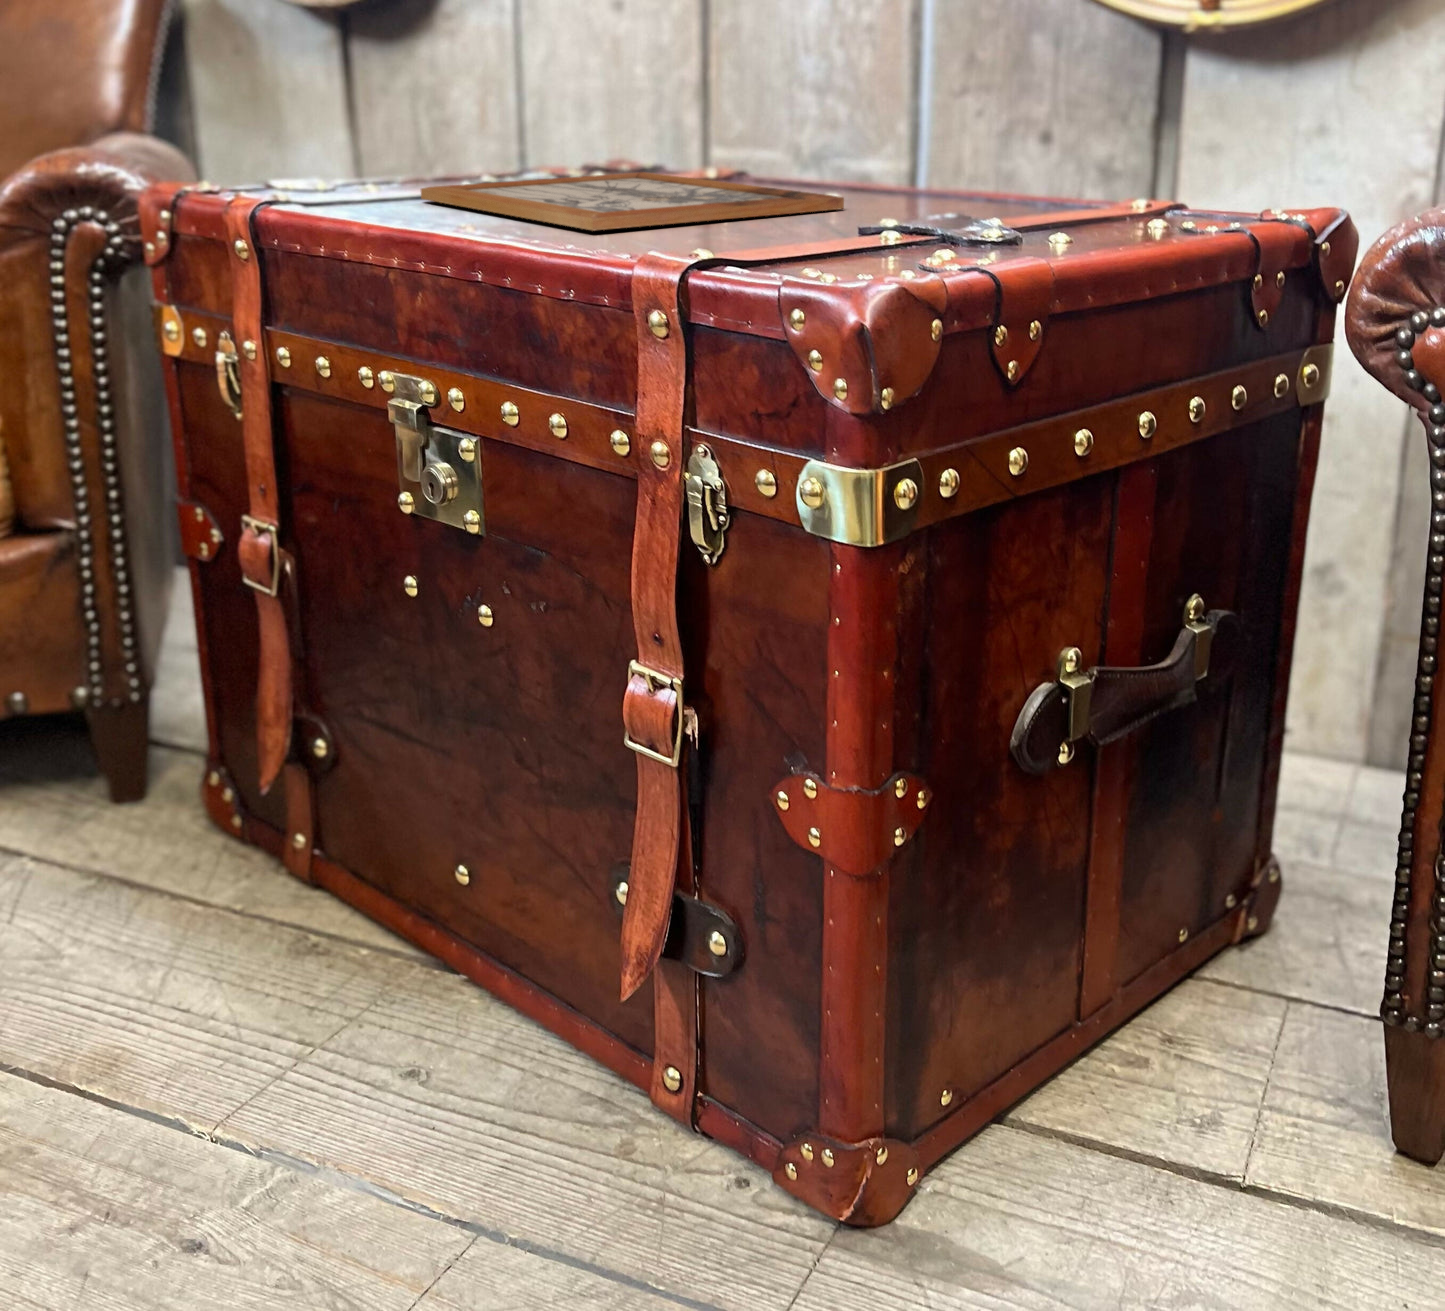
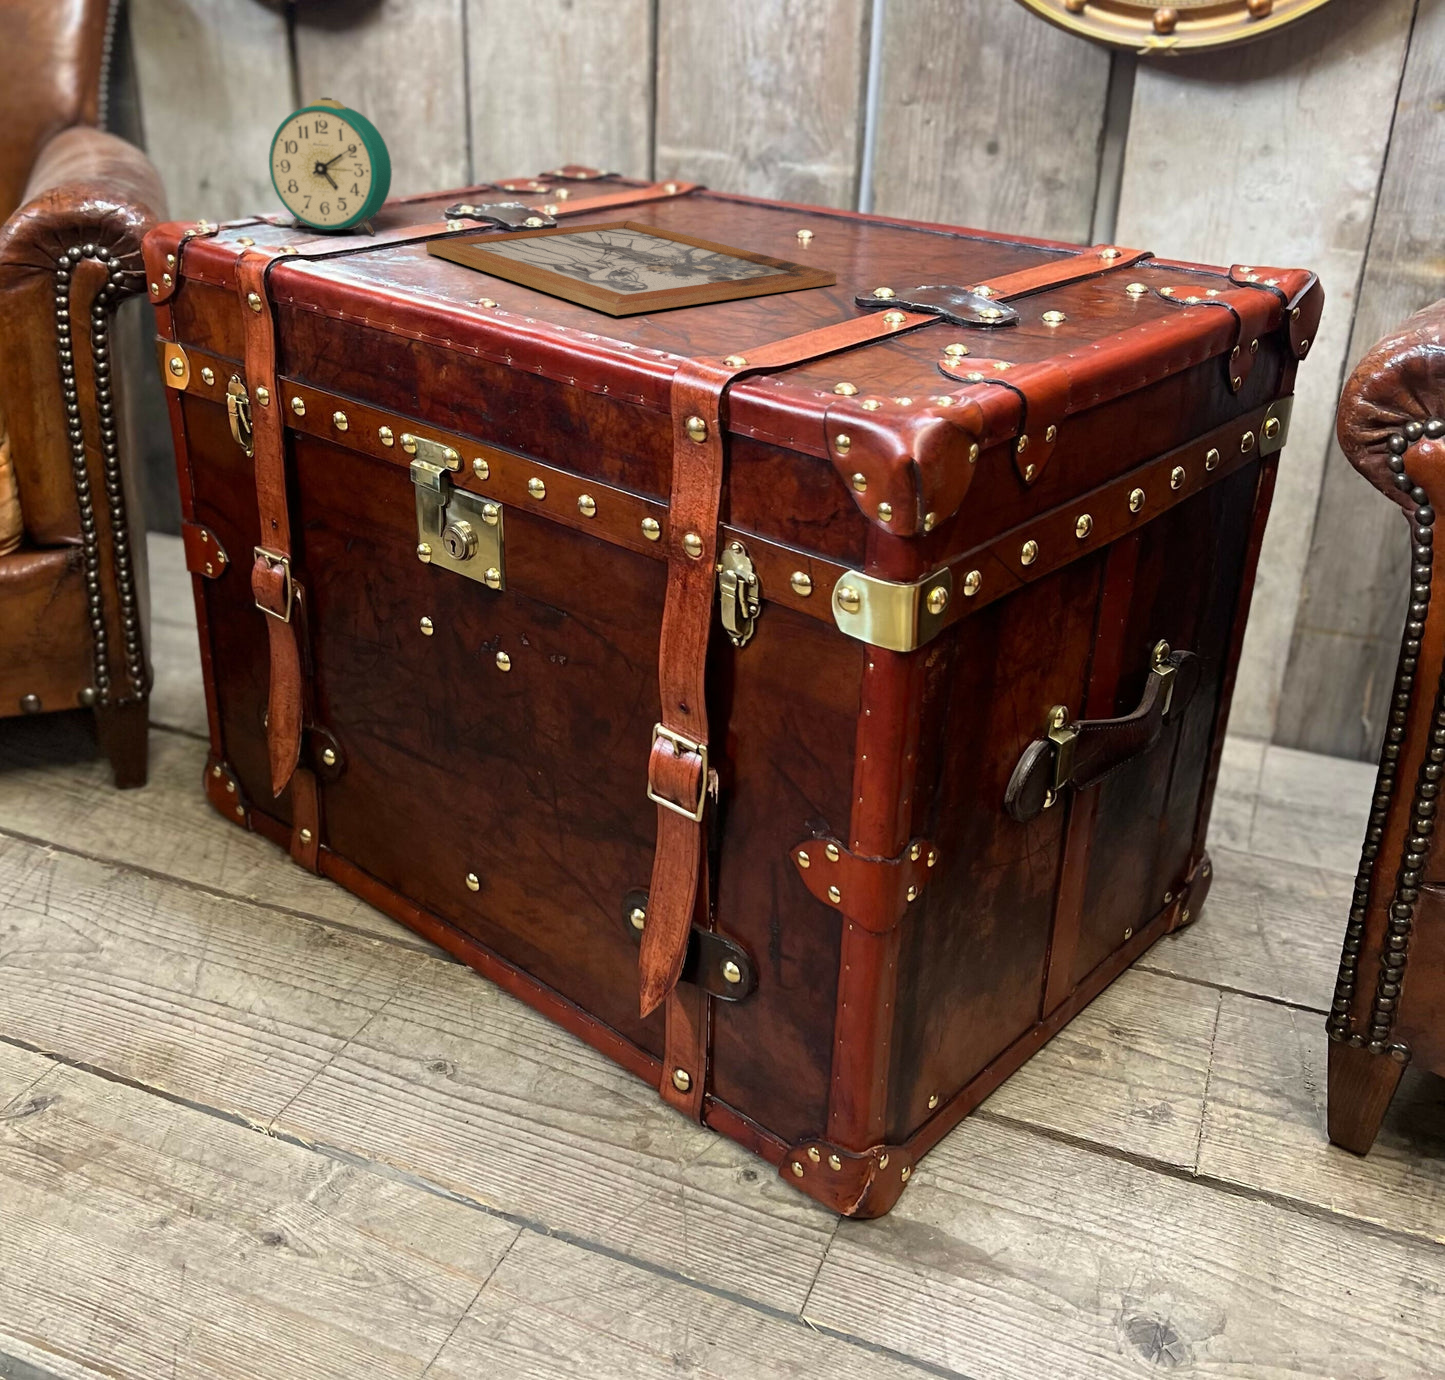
alarm clock: none [268,51,393,191] -> present [269,97,392,234]

